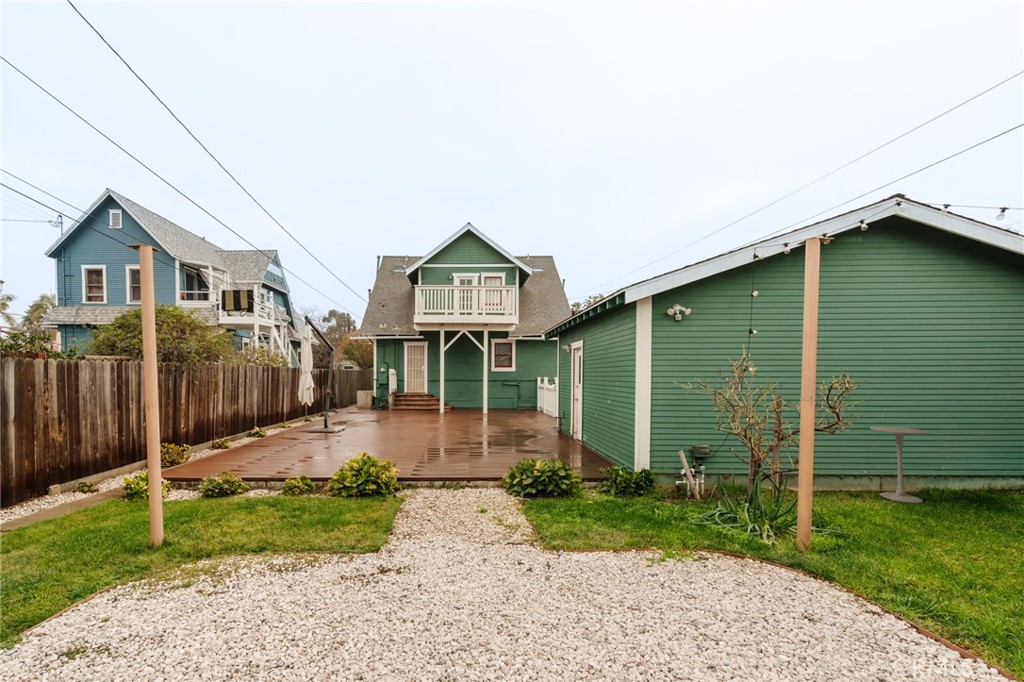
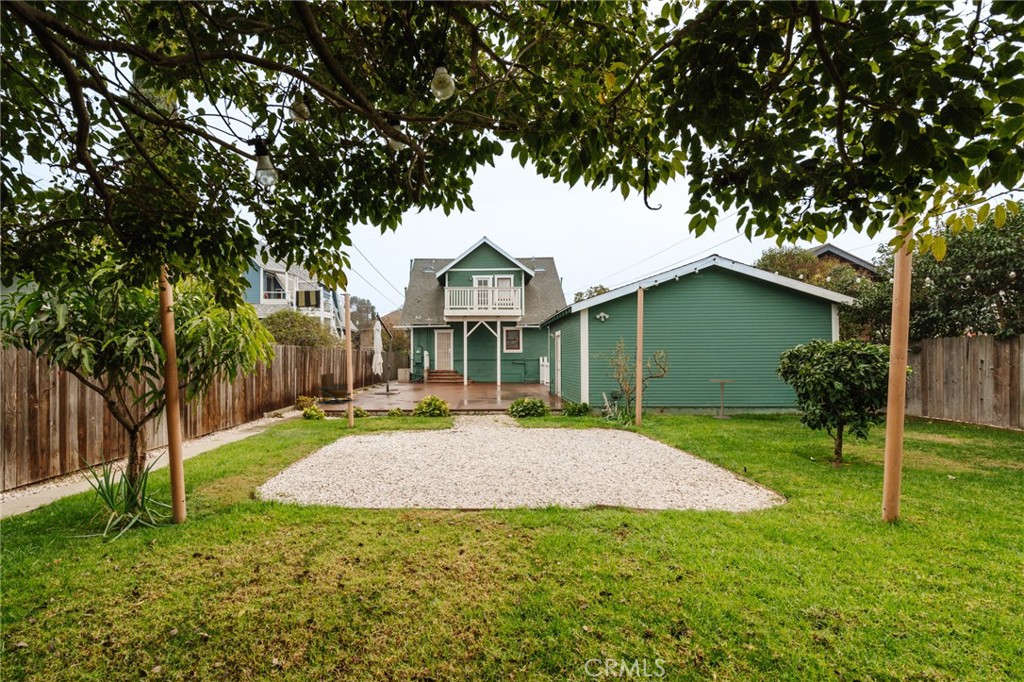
lounge chair: none [180,404,253,460] -> present [317,373,352,405]

